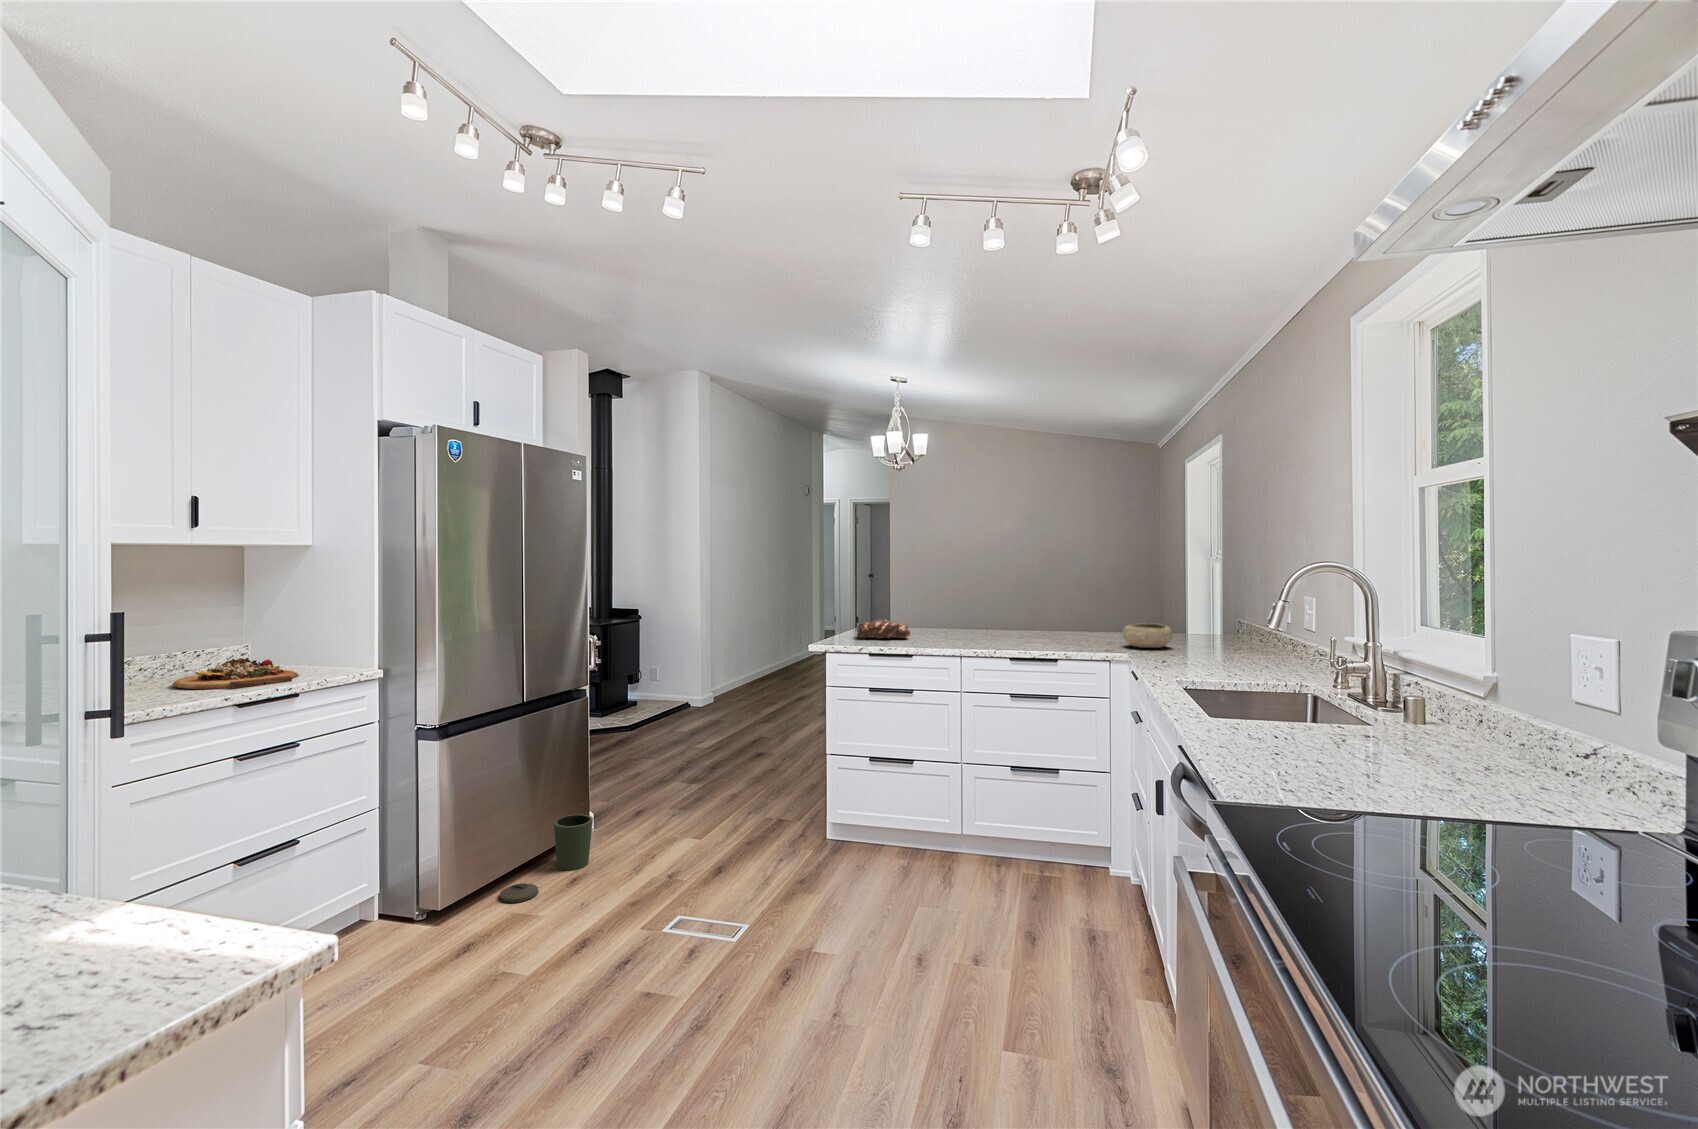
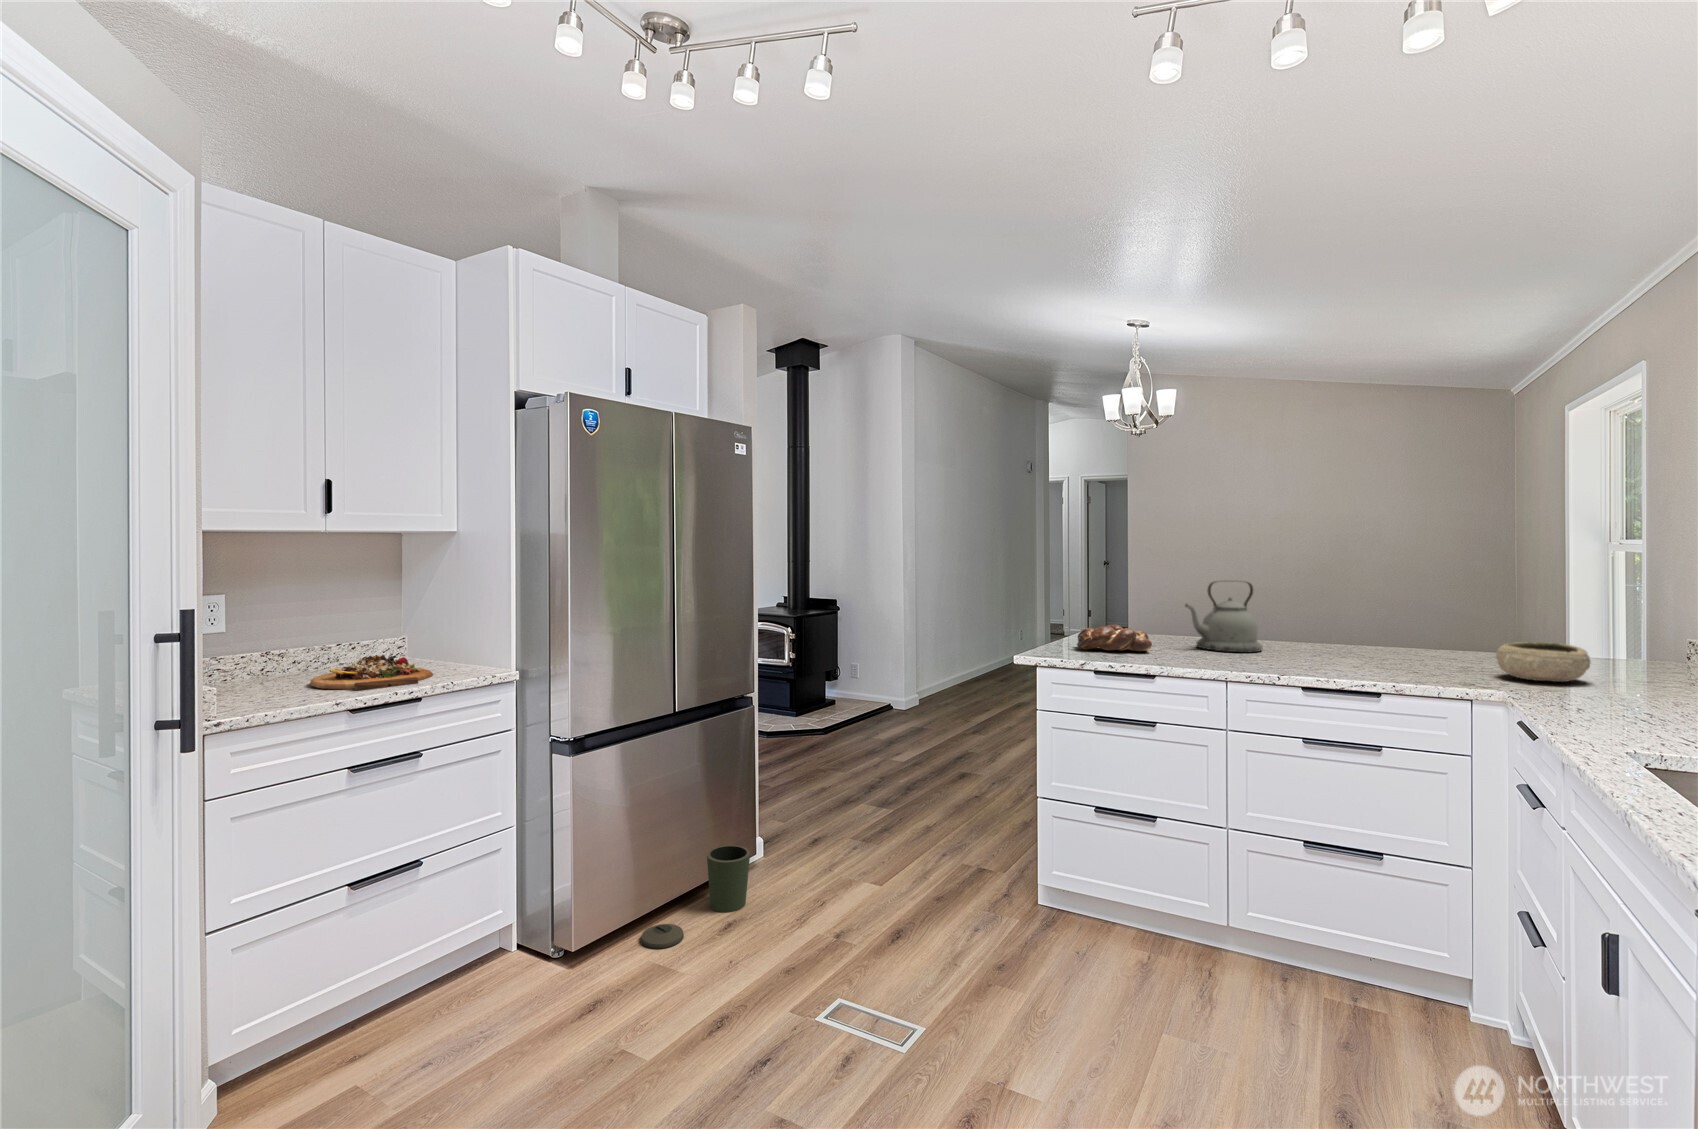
kettle: none [933,585,985,637] -> present [1185,581,1262,652]

